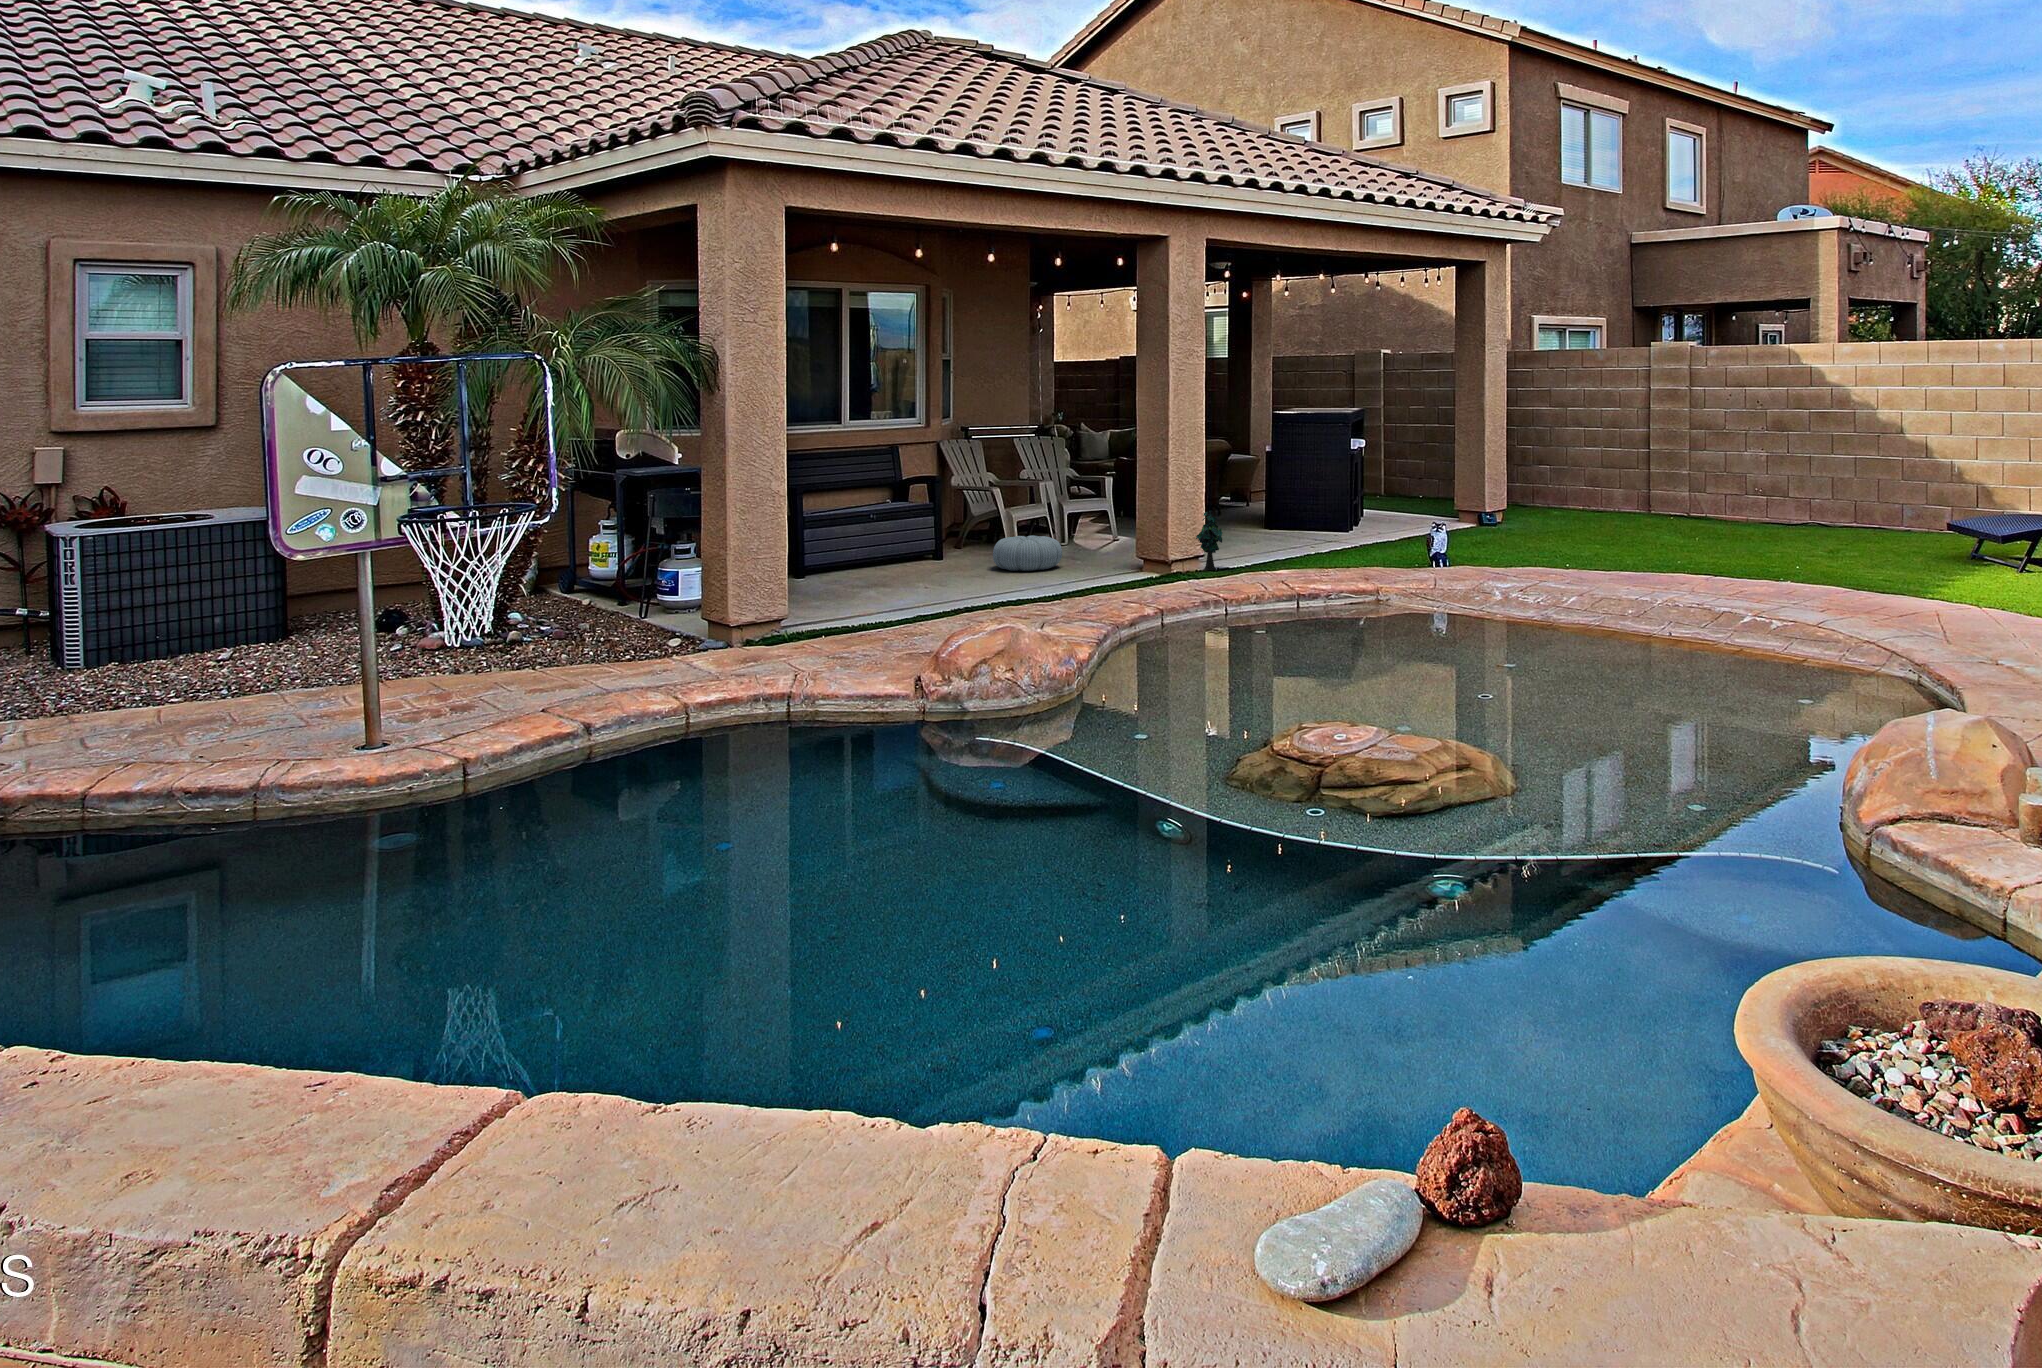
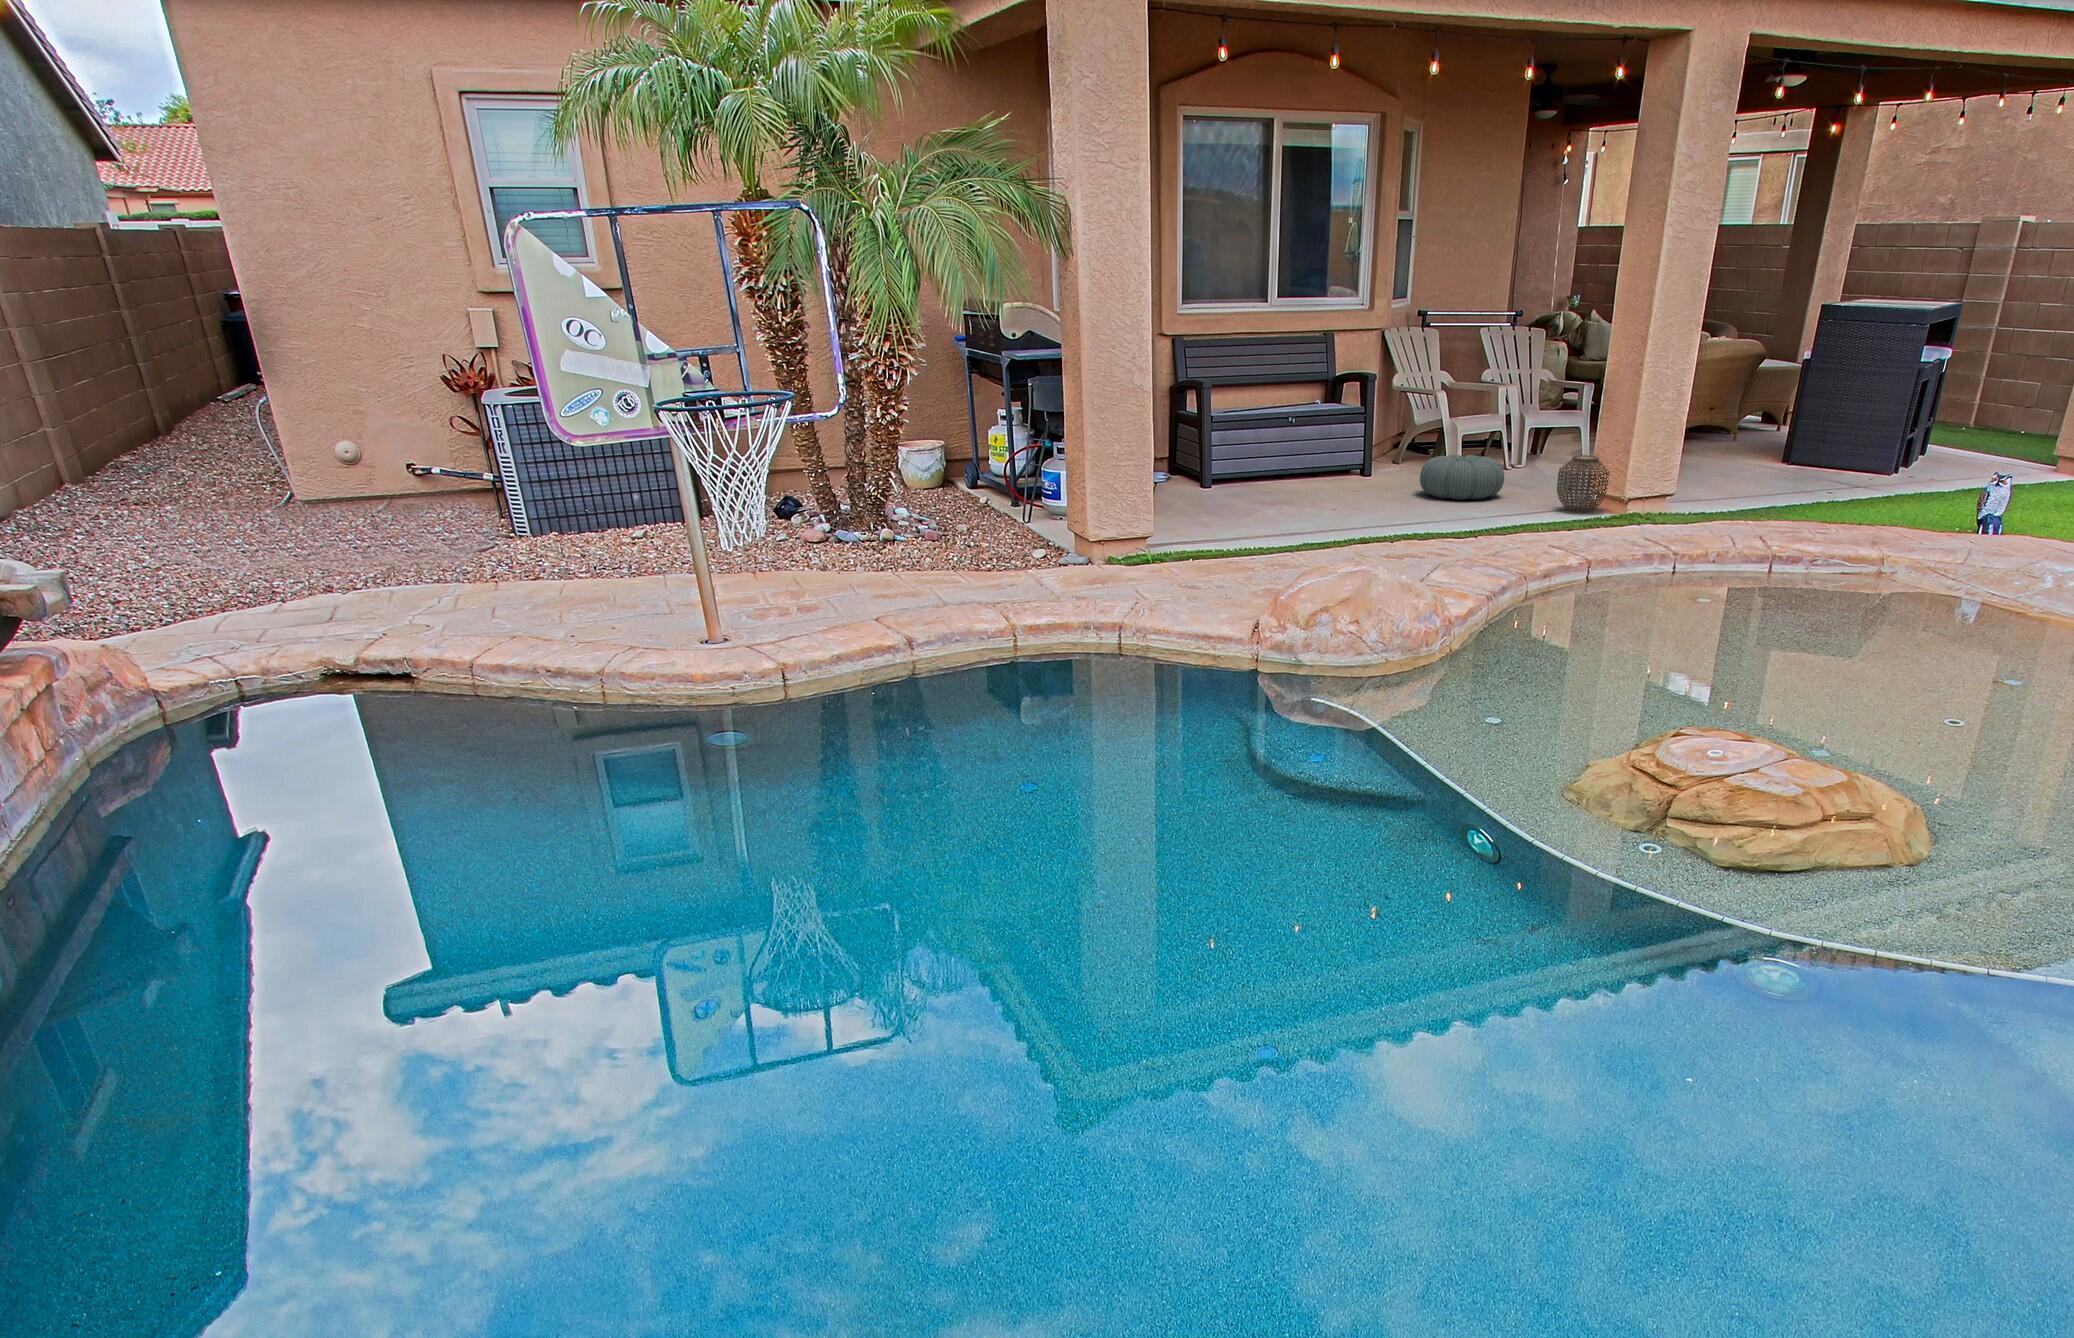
decorative plant: present [1196,511,1222,570] -> none [1671,436,1711,515]
woven basket: none [1109,530,1148,574] -> present [1557,455,1609,512]

